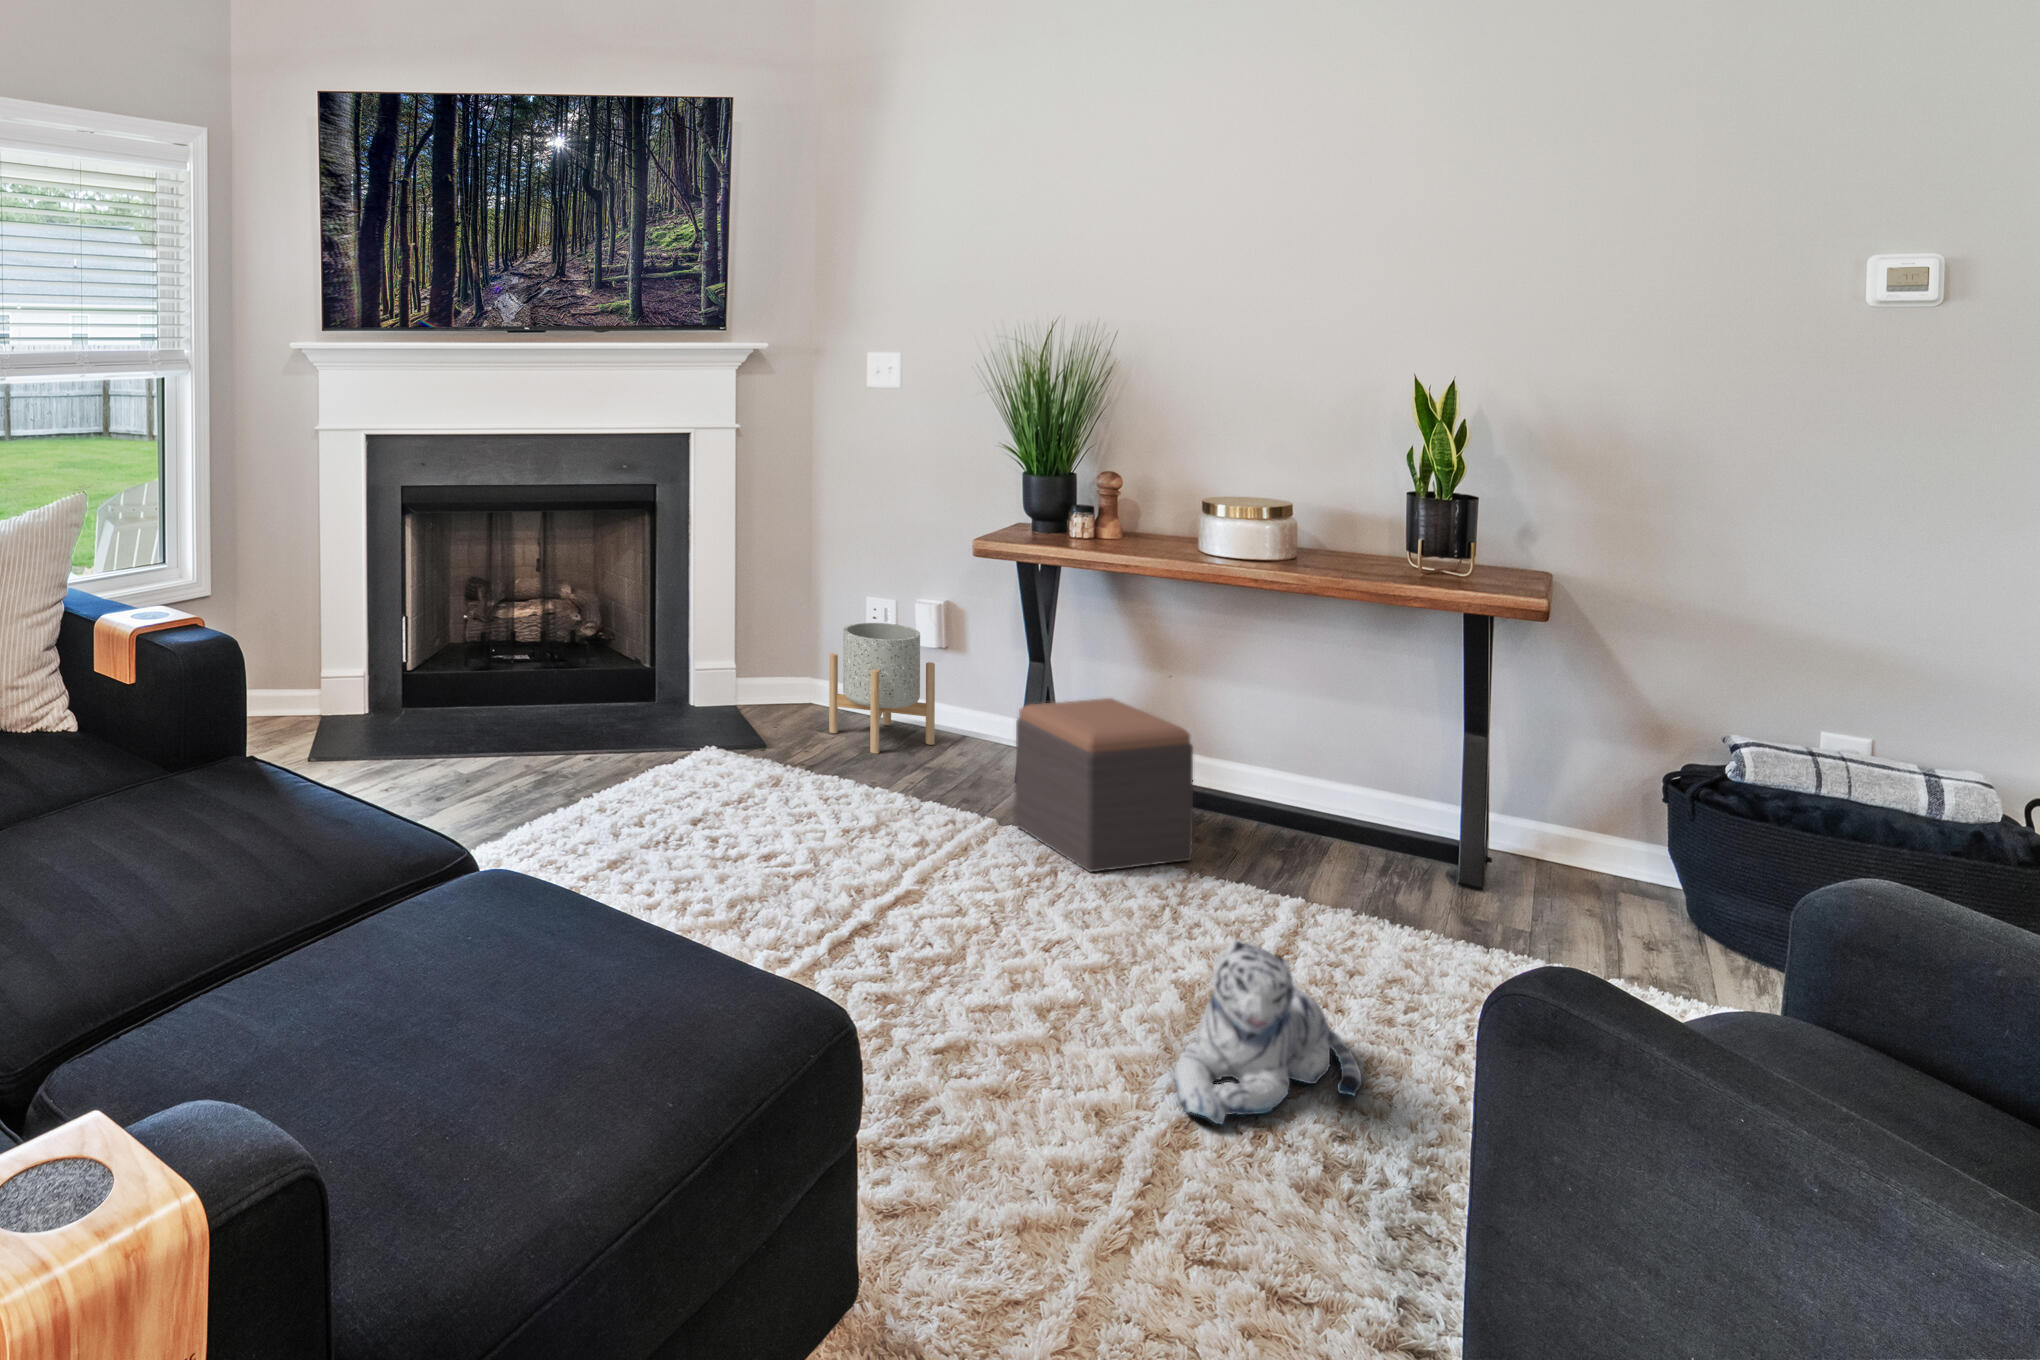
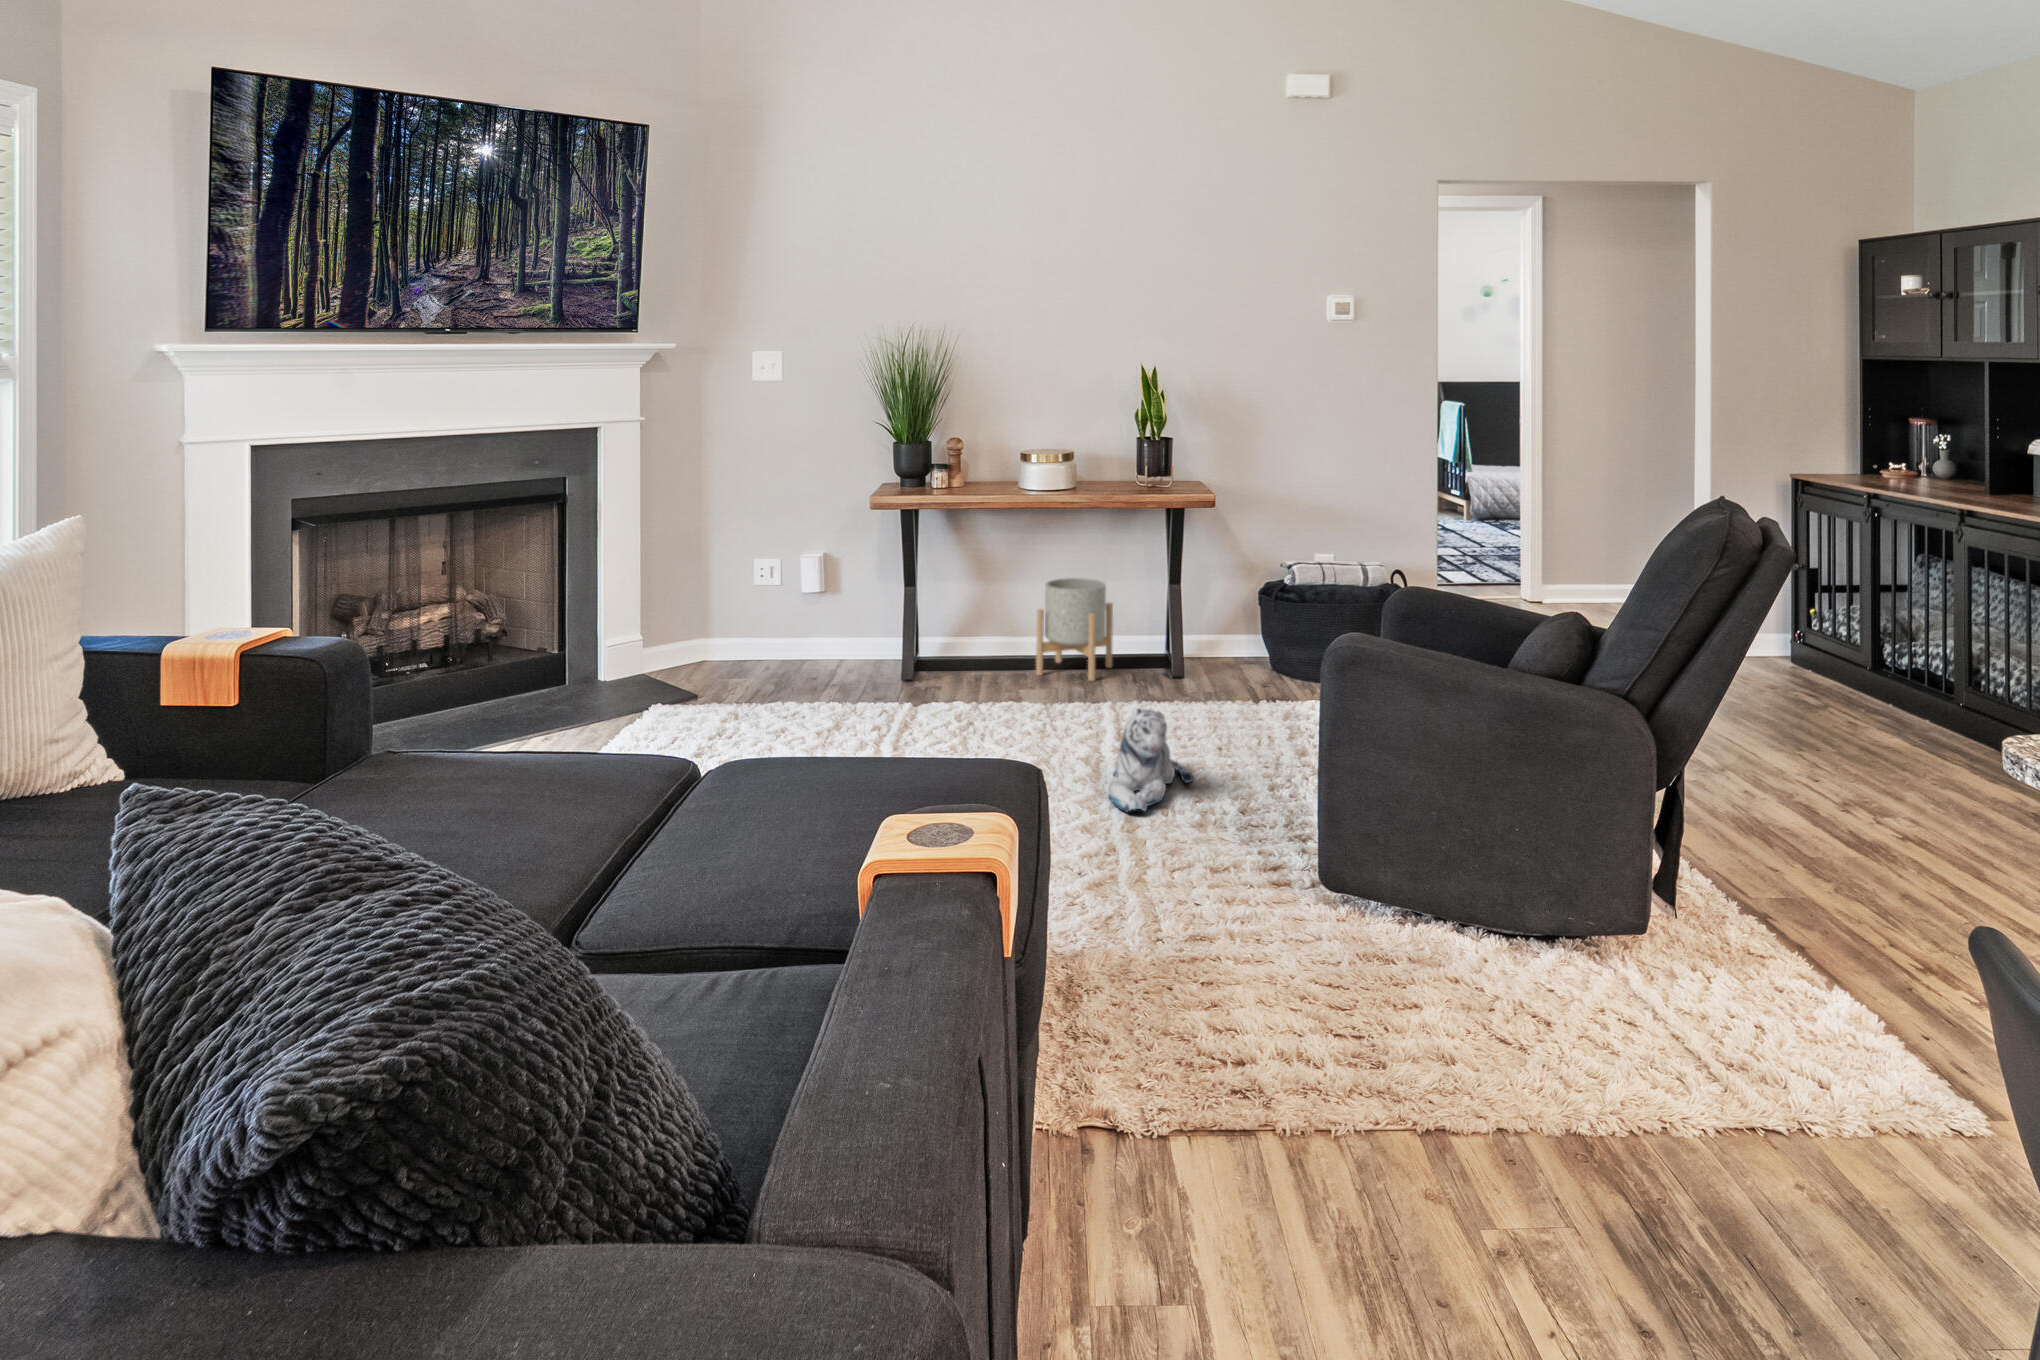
planter: present [829,623,935,754] -> present [1036,578,1113,681]
footstool: present [1016,698,1193,872] -> none [923,601,1038,719]

